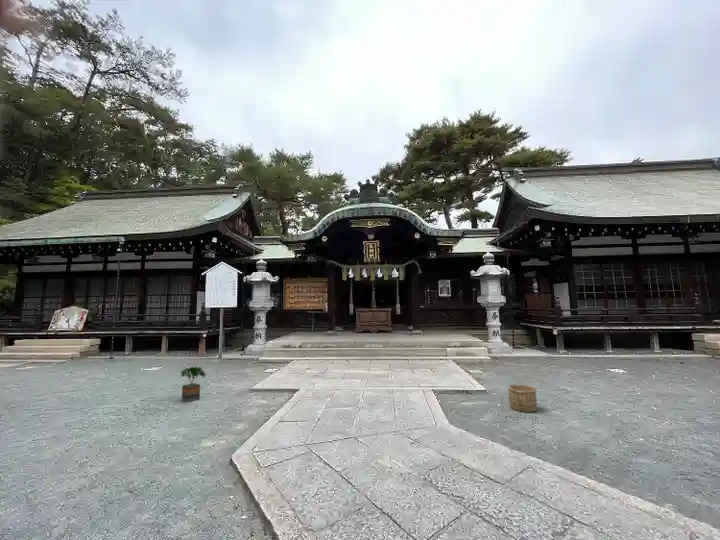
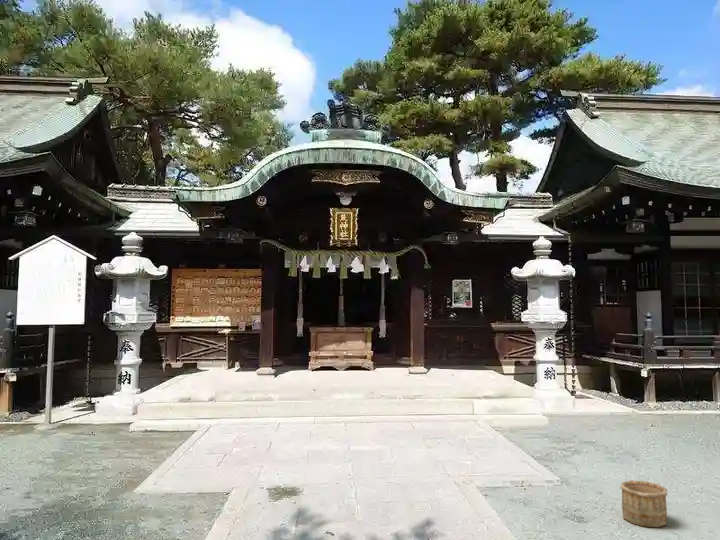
potted tree: present [181,367,206,402] -> none [25,455,79,526]

